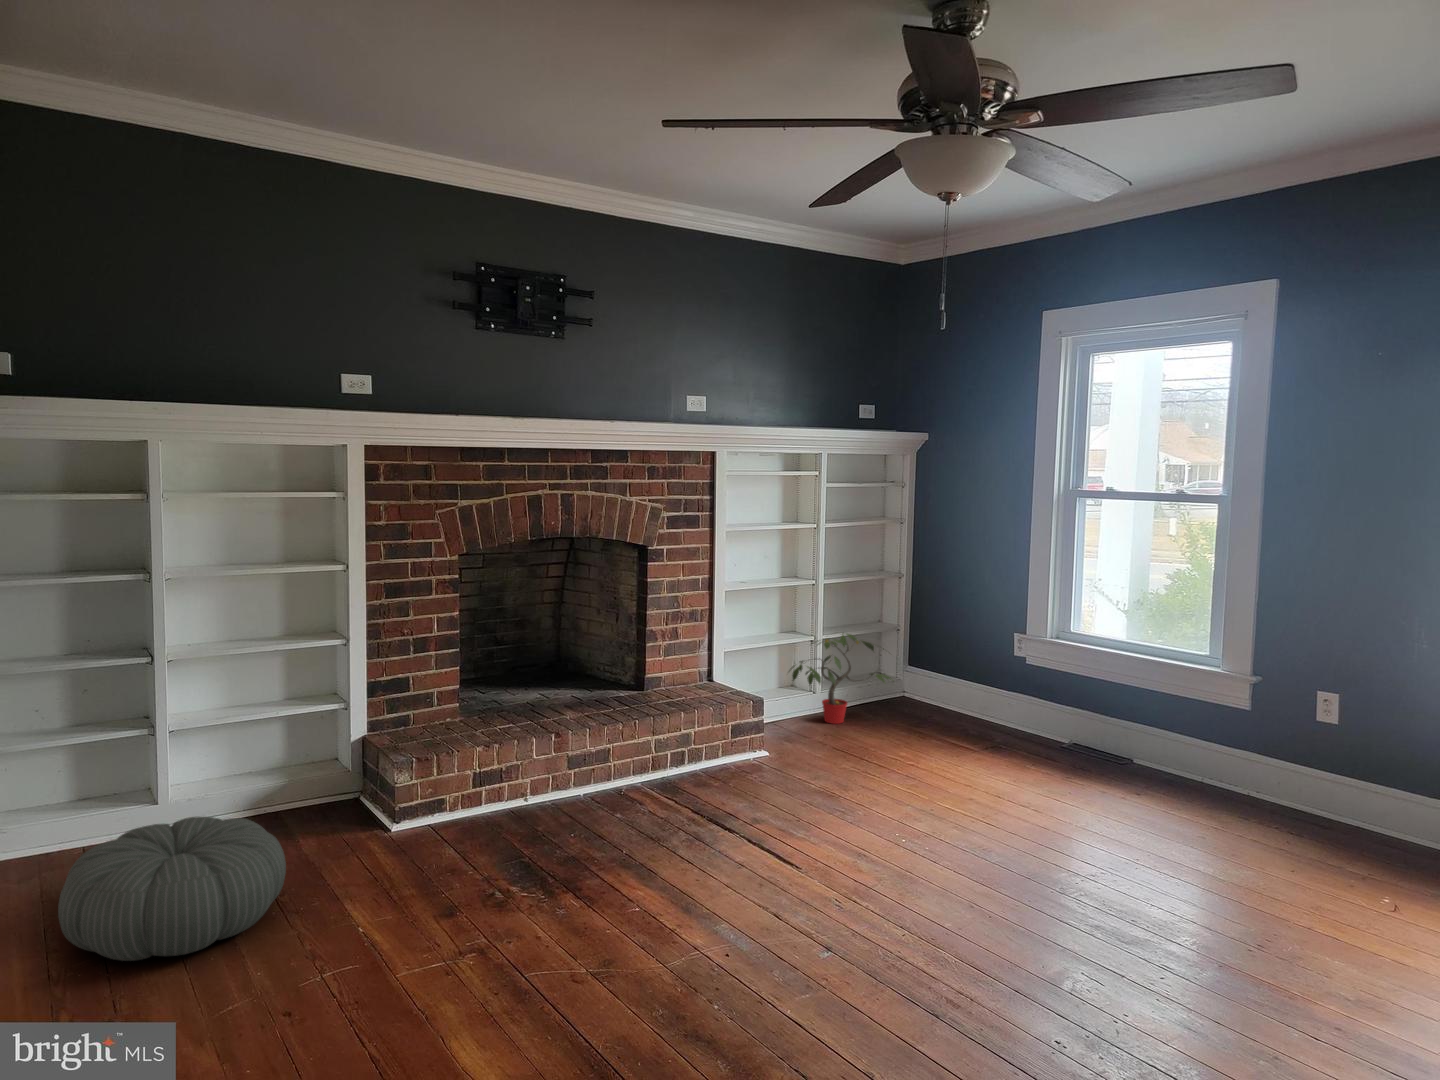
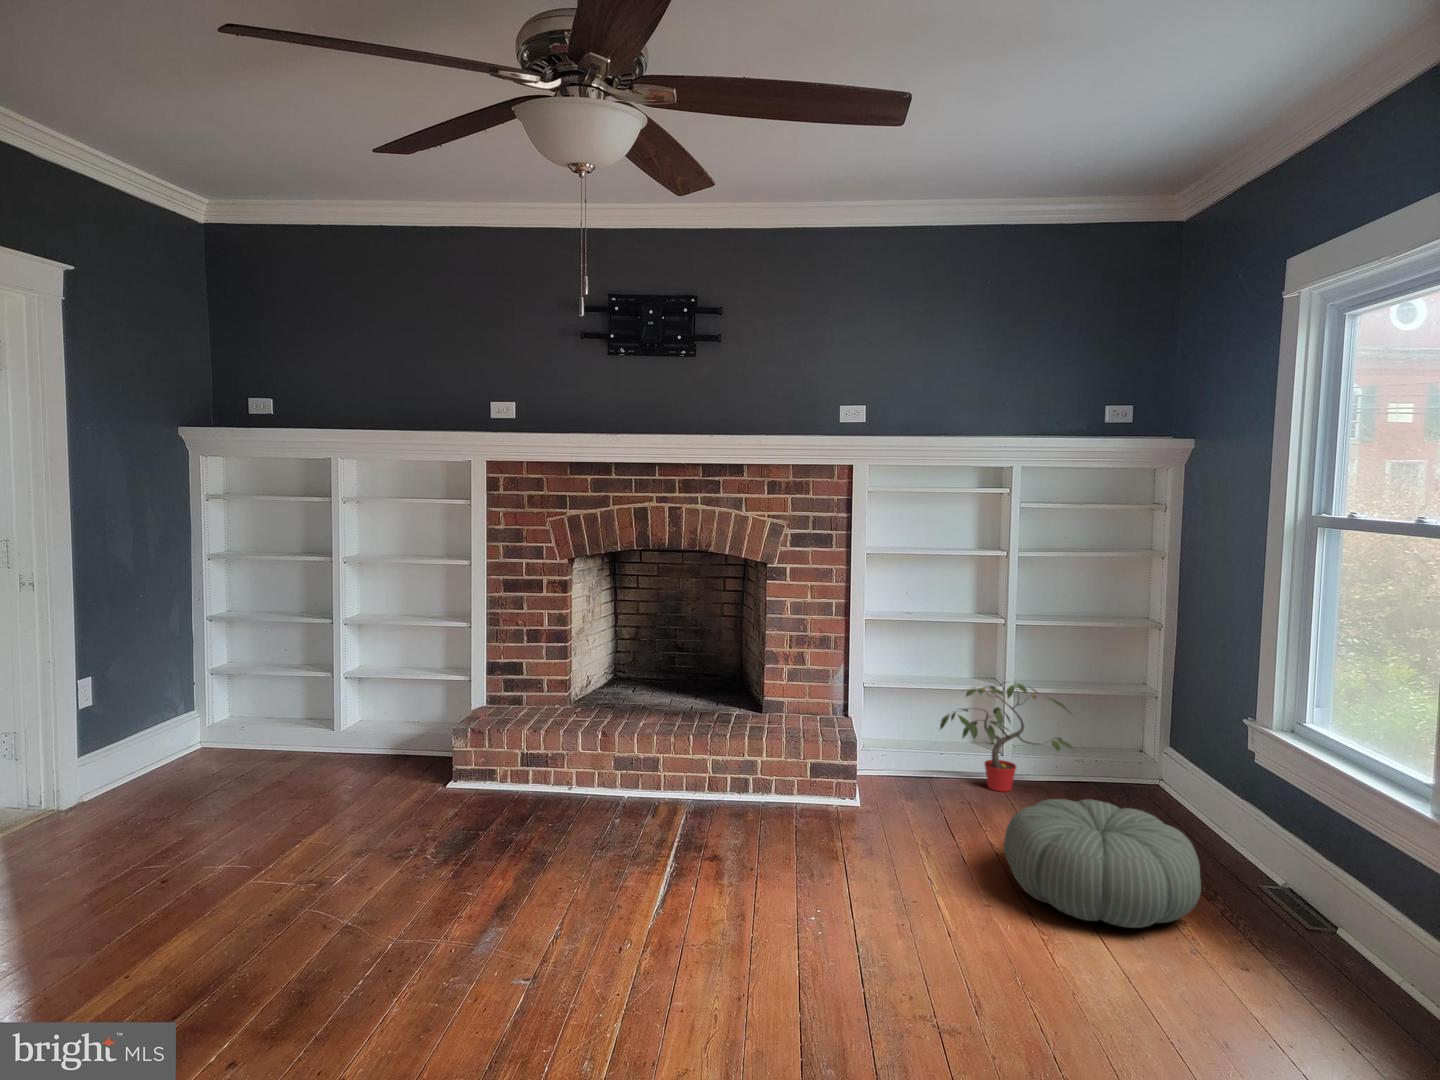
pouf: present [58,817,286,961] -> present [1004,799,1201,928]

